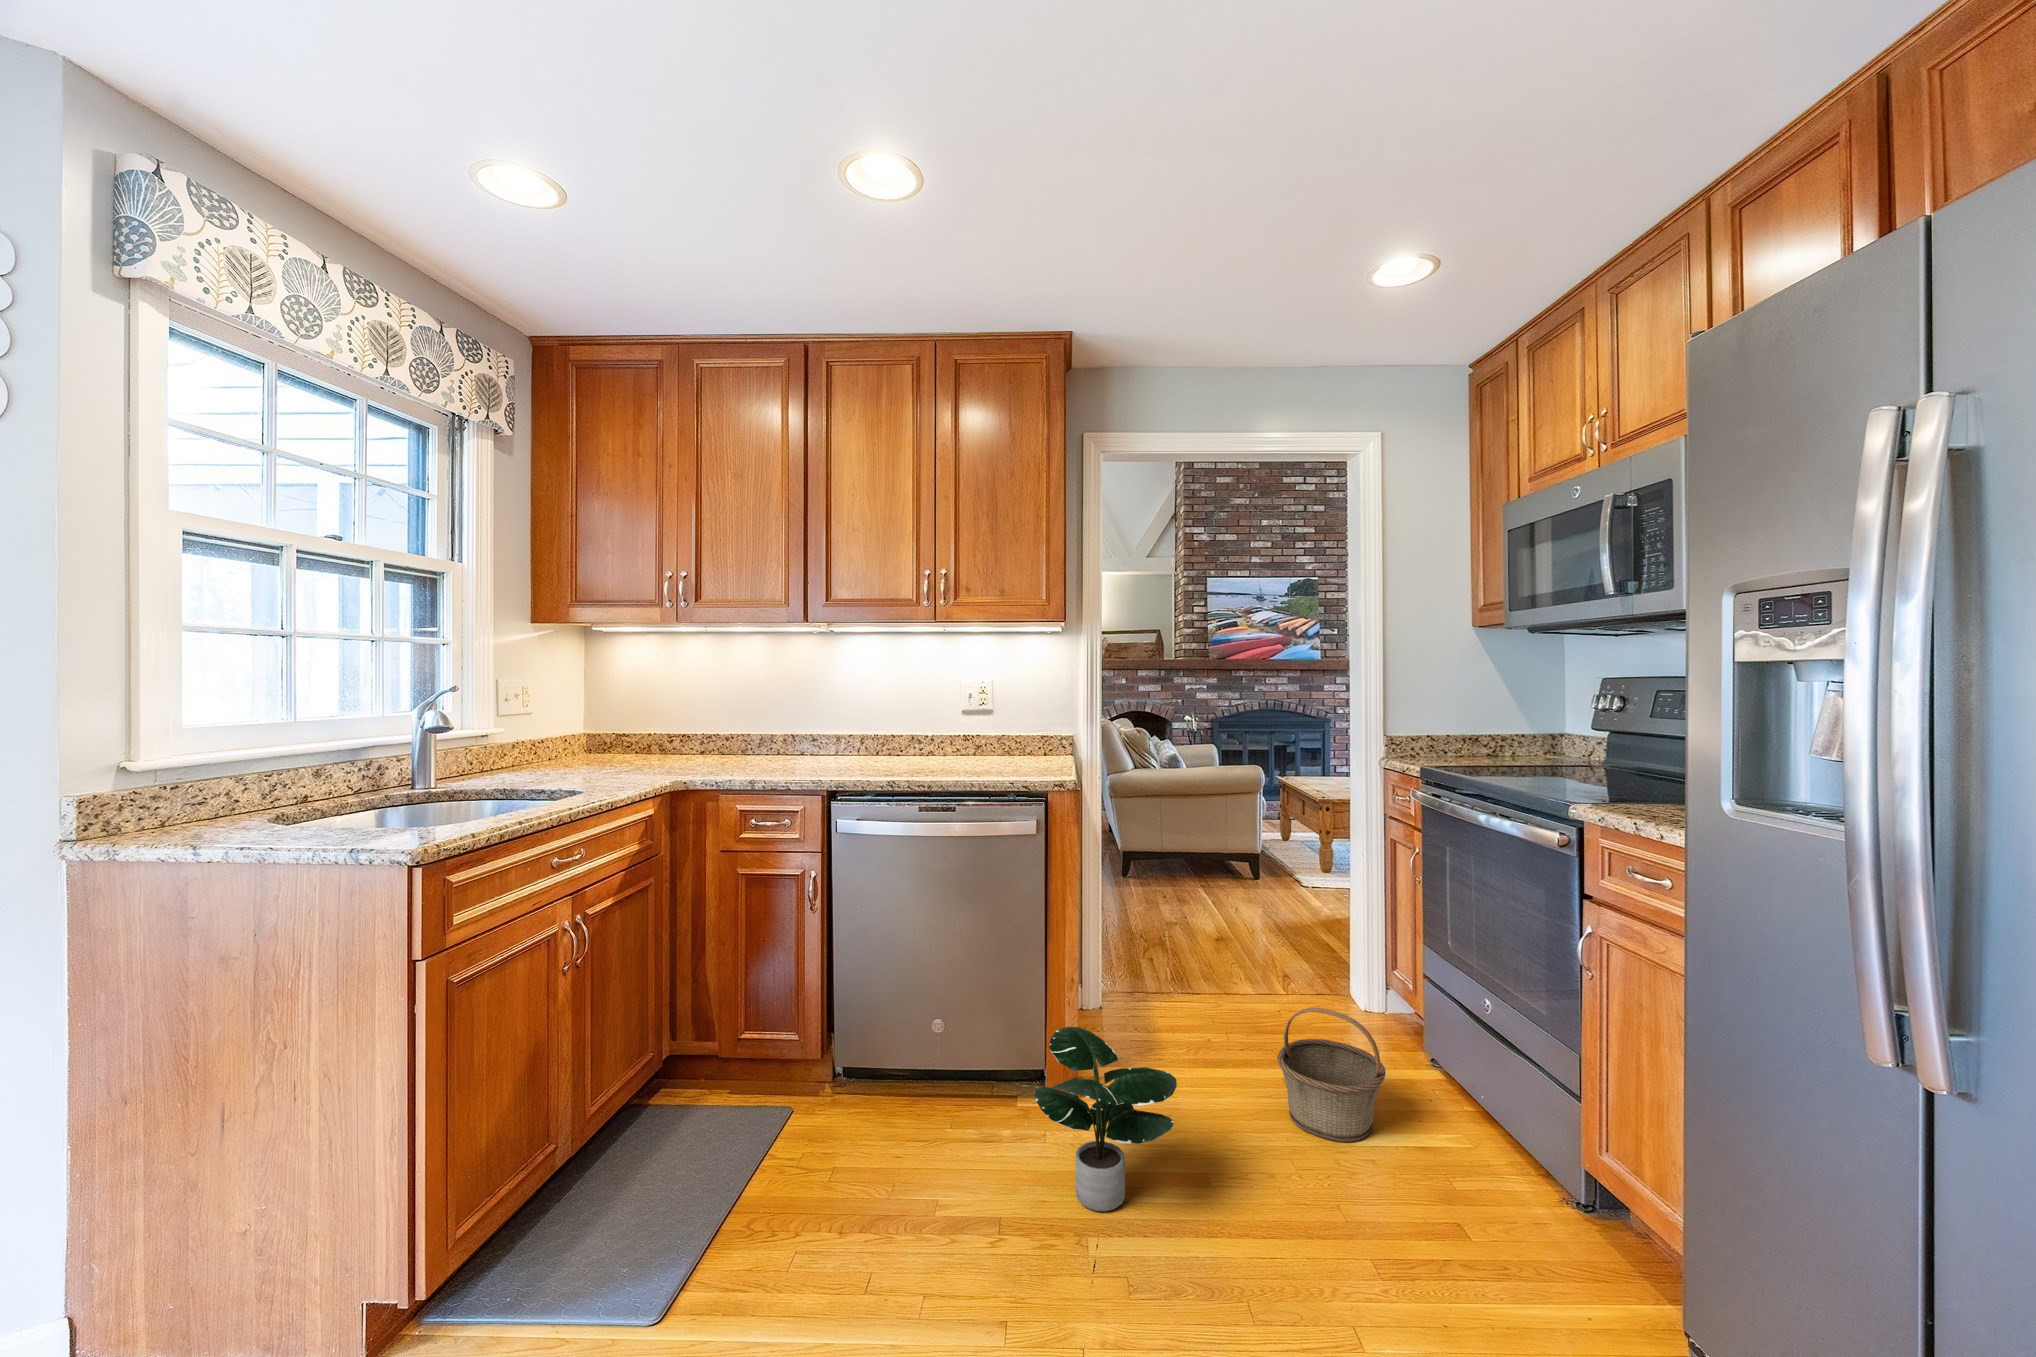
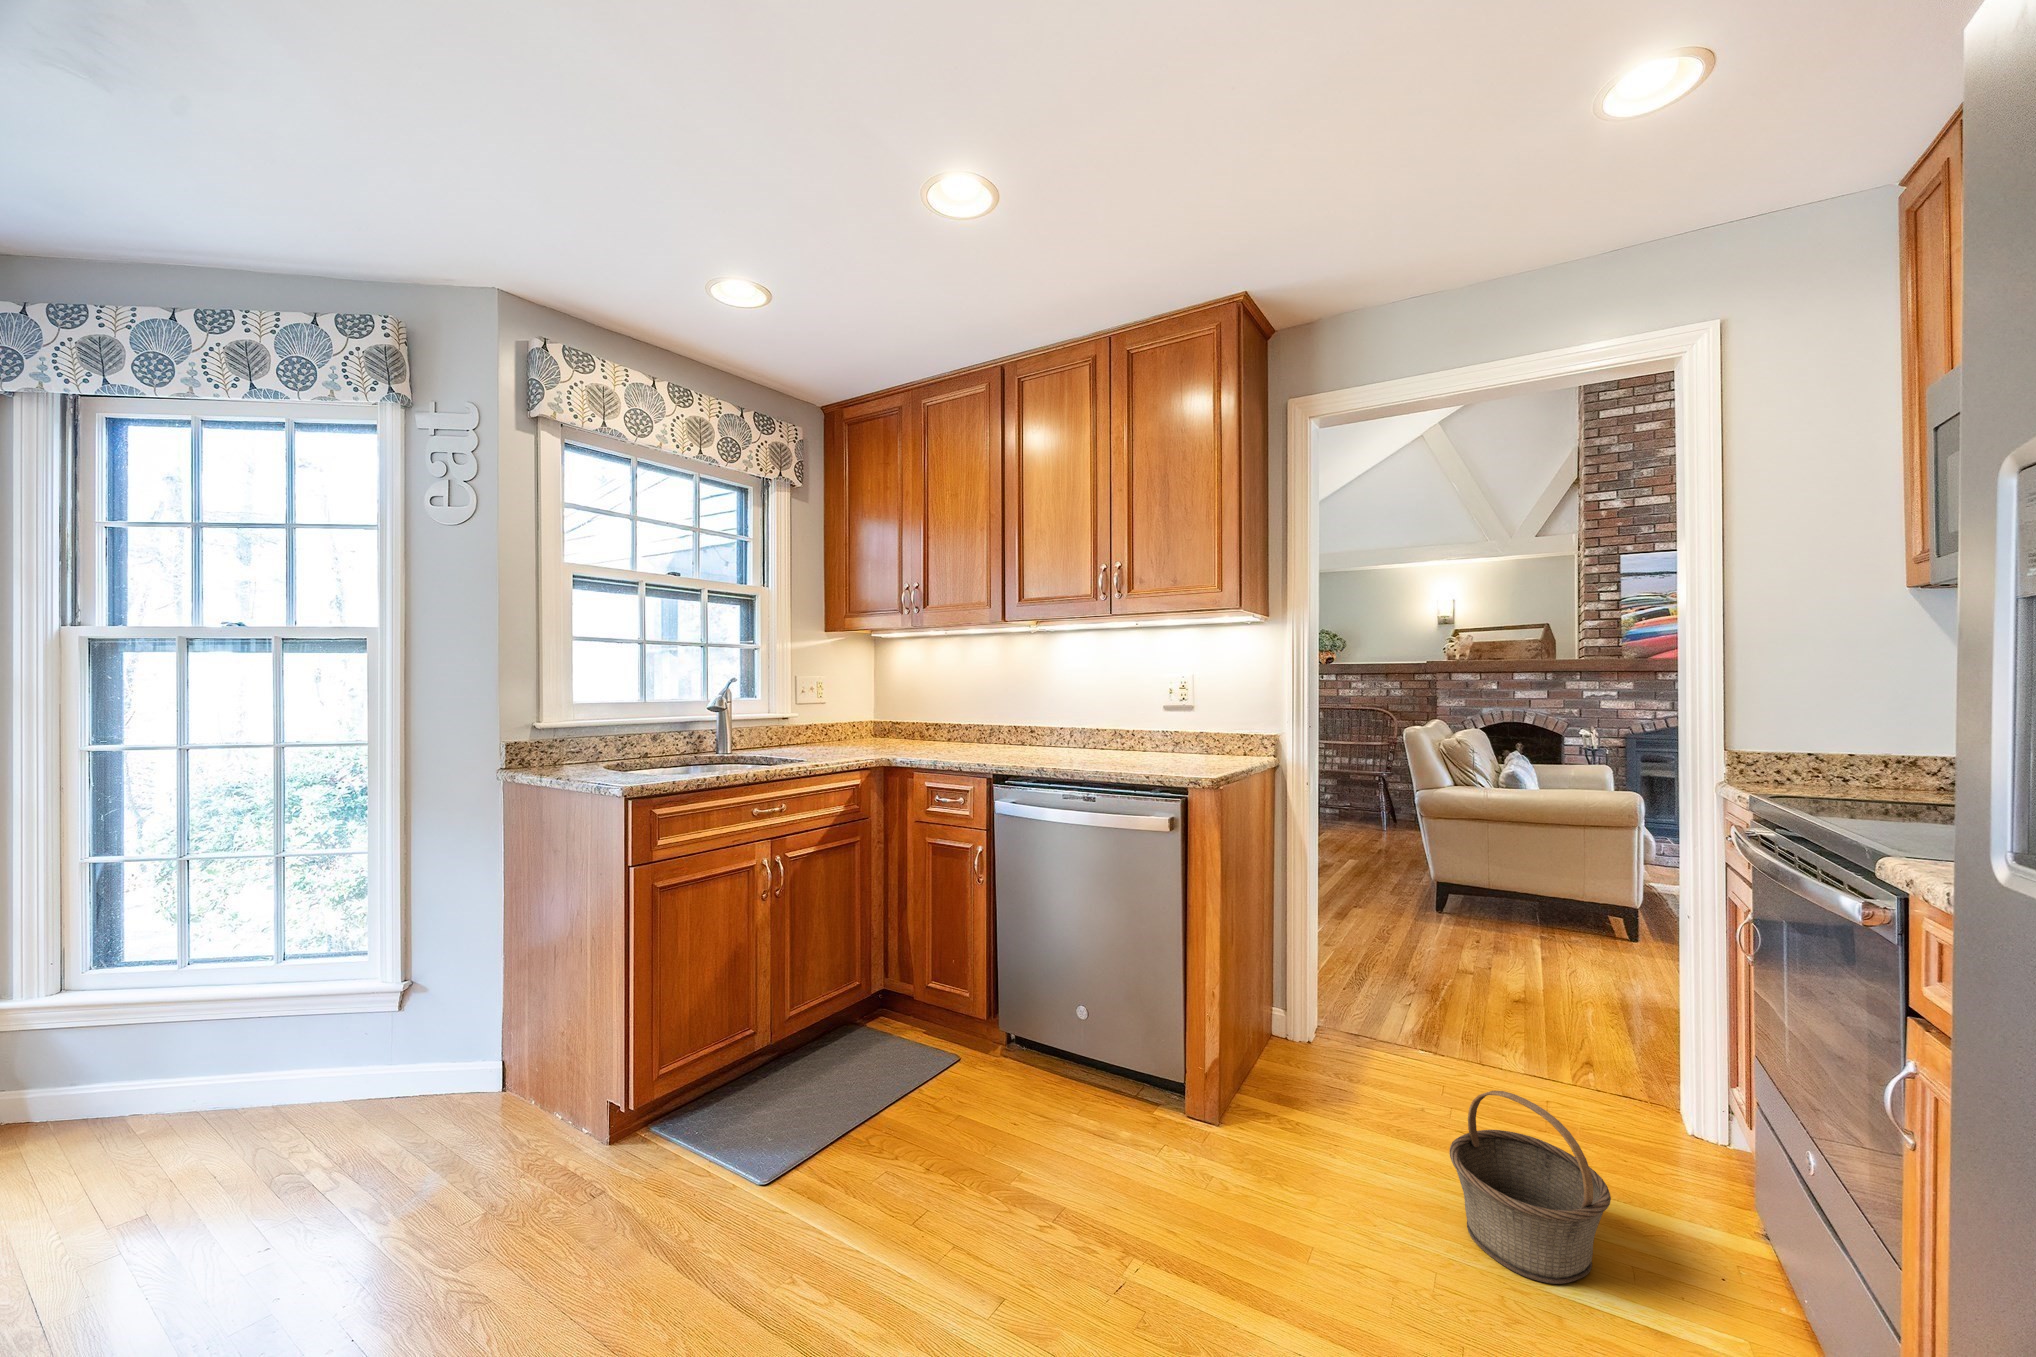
potted plant: present [1034,1027,1177,1211] -> none [1103,1037,1261,1245]

